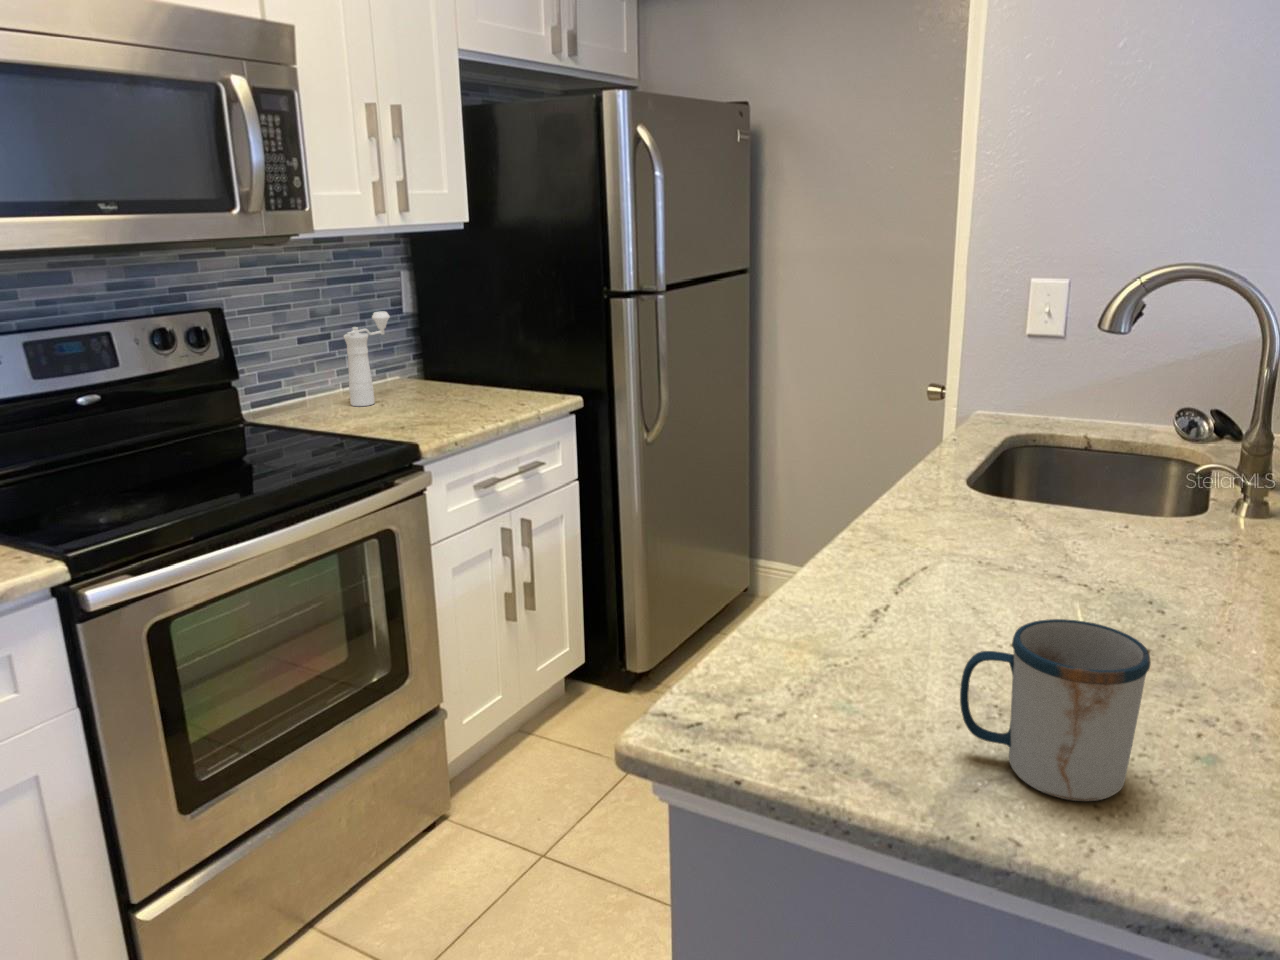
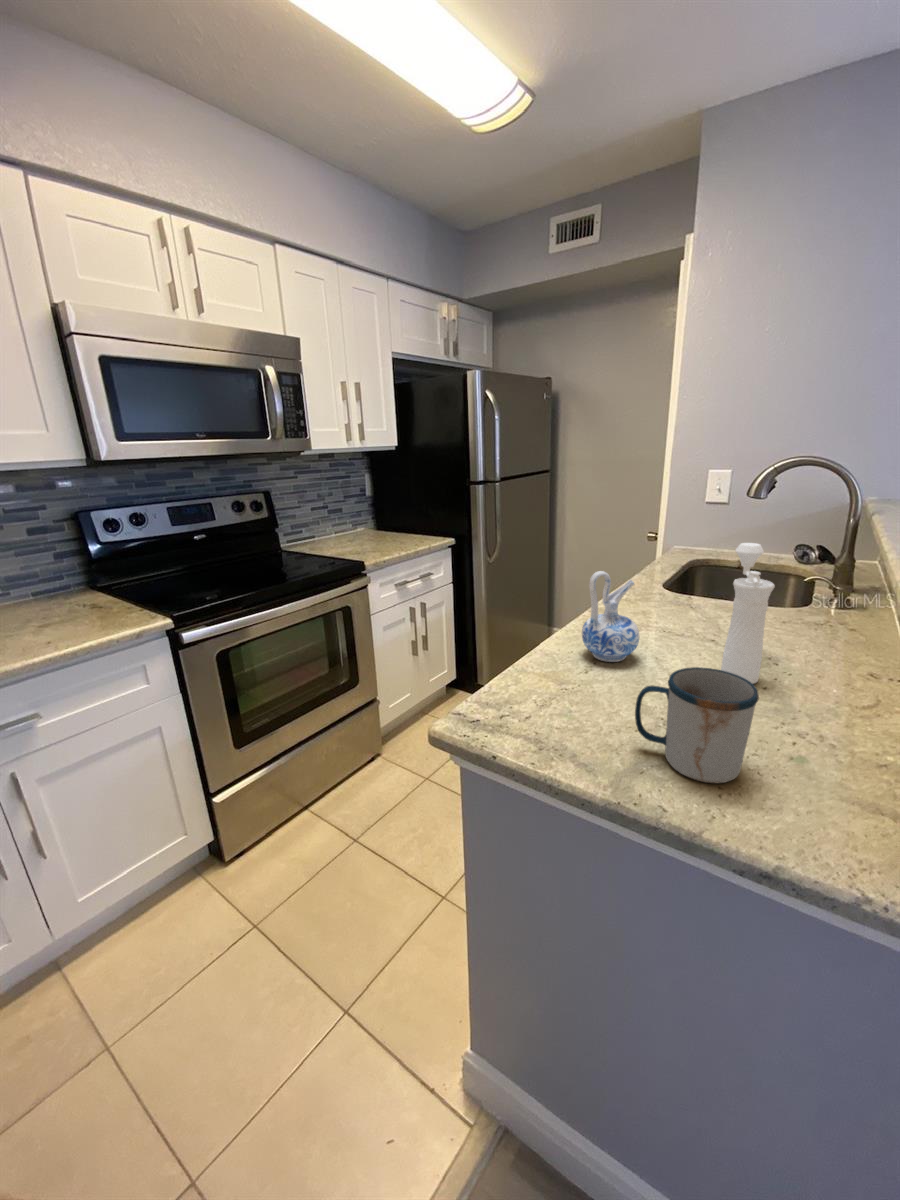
pepper mill: present [344,312,390,406] -> present [721,543,775,684]
ceramic pitcher: none [849,463,945,616] -> present [582,571,639,662]

